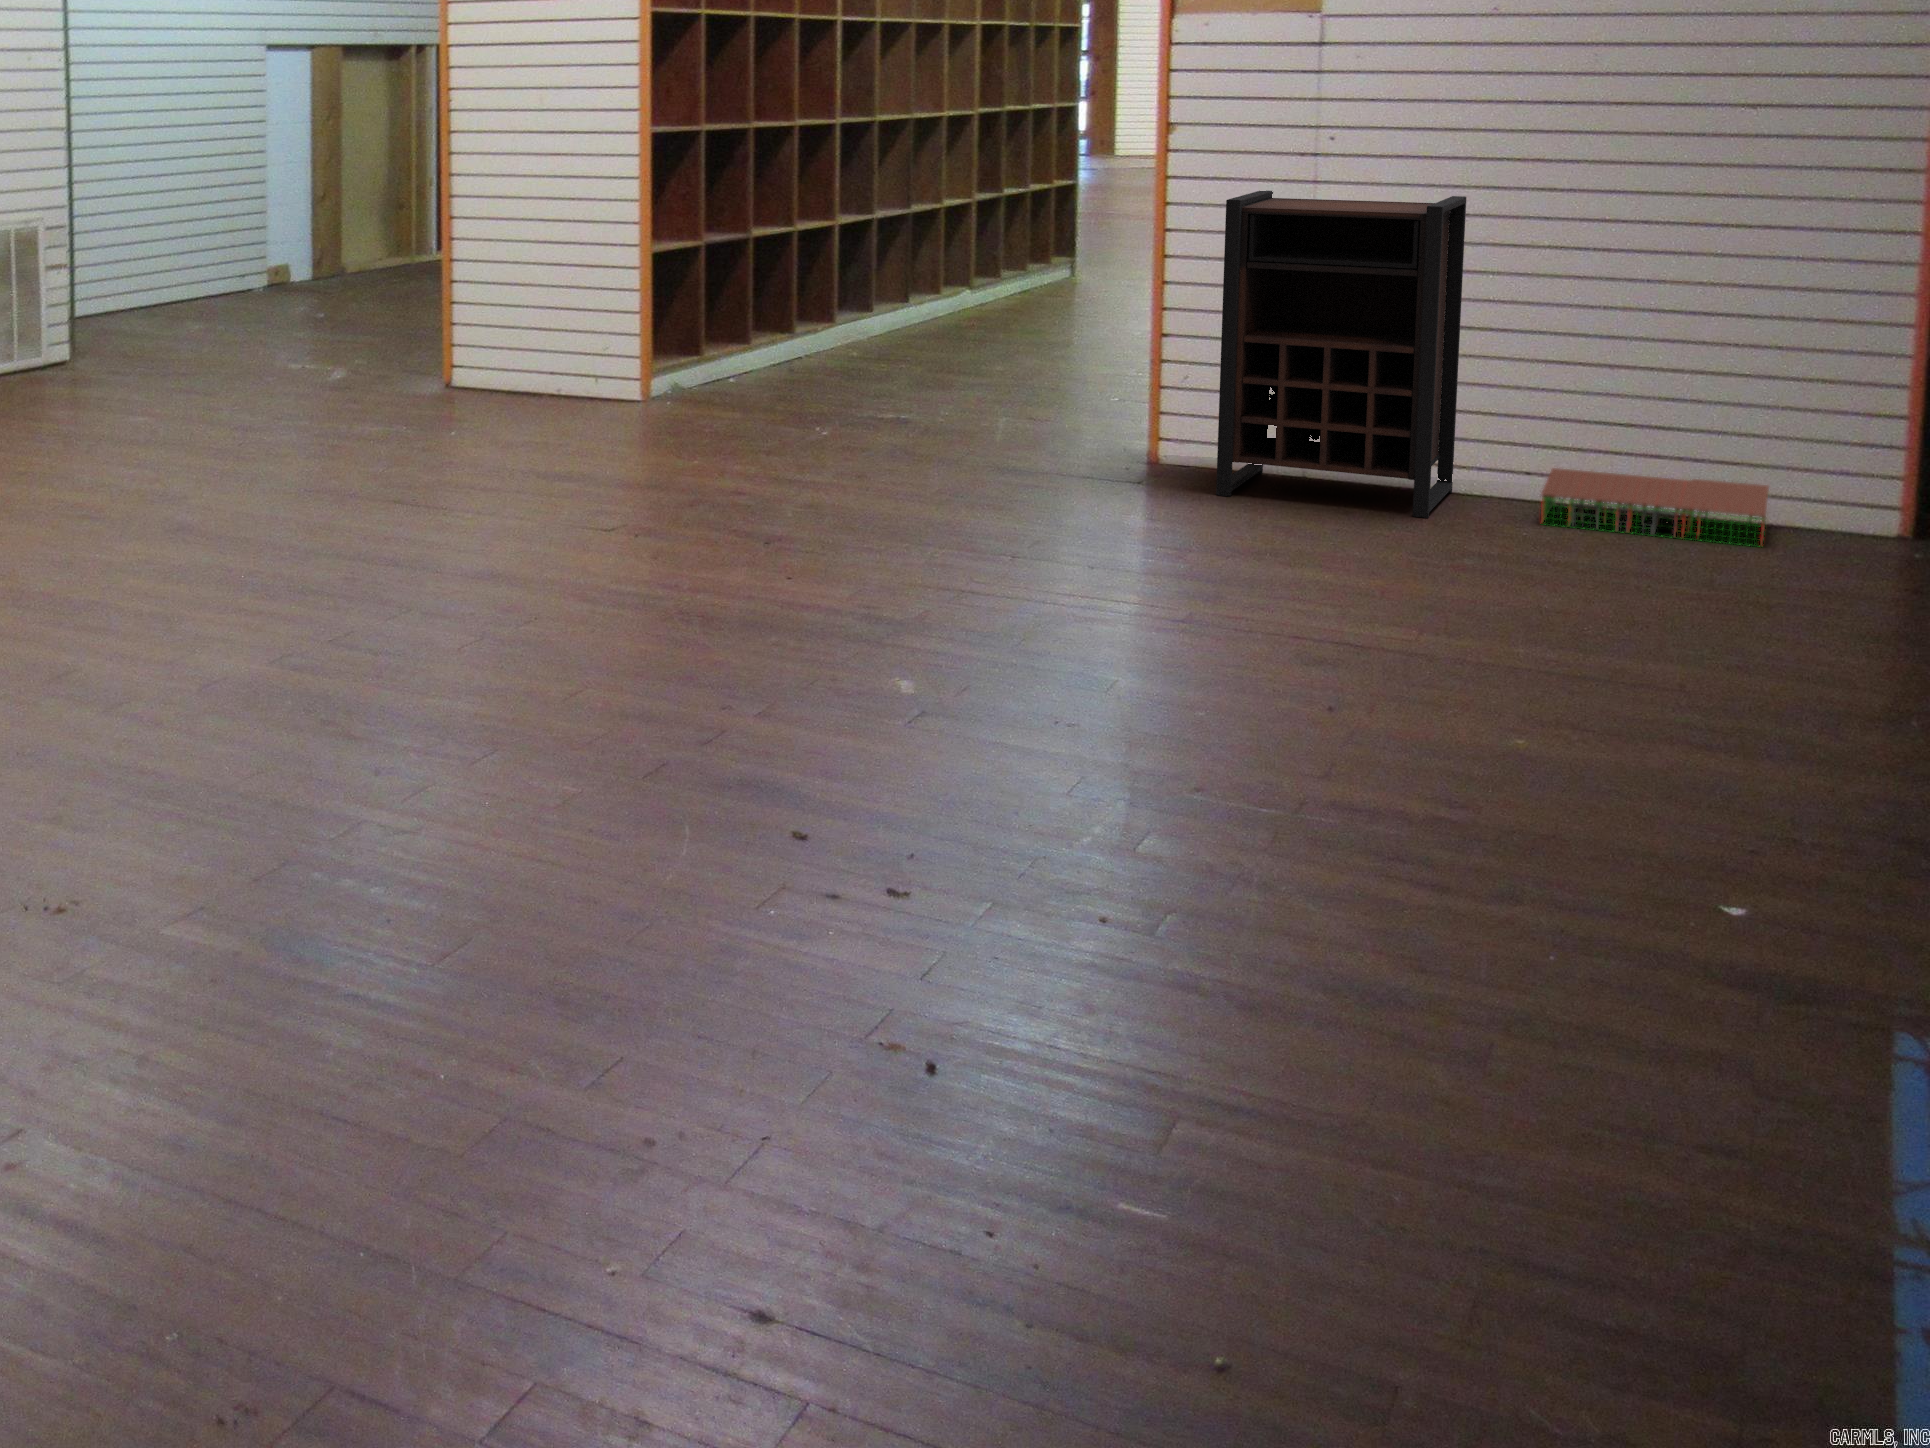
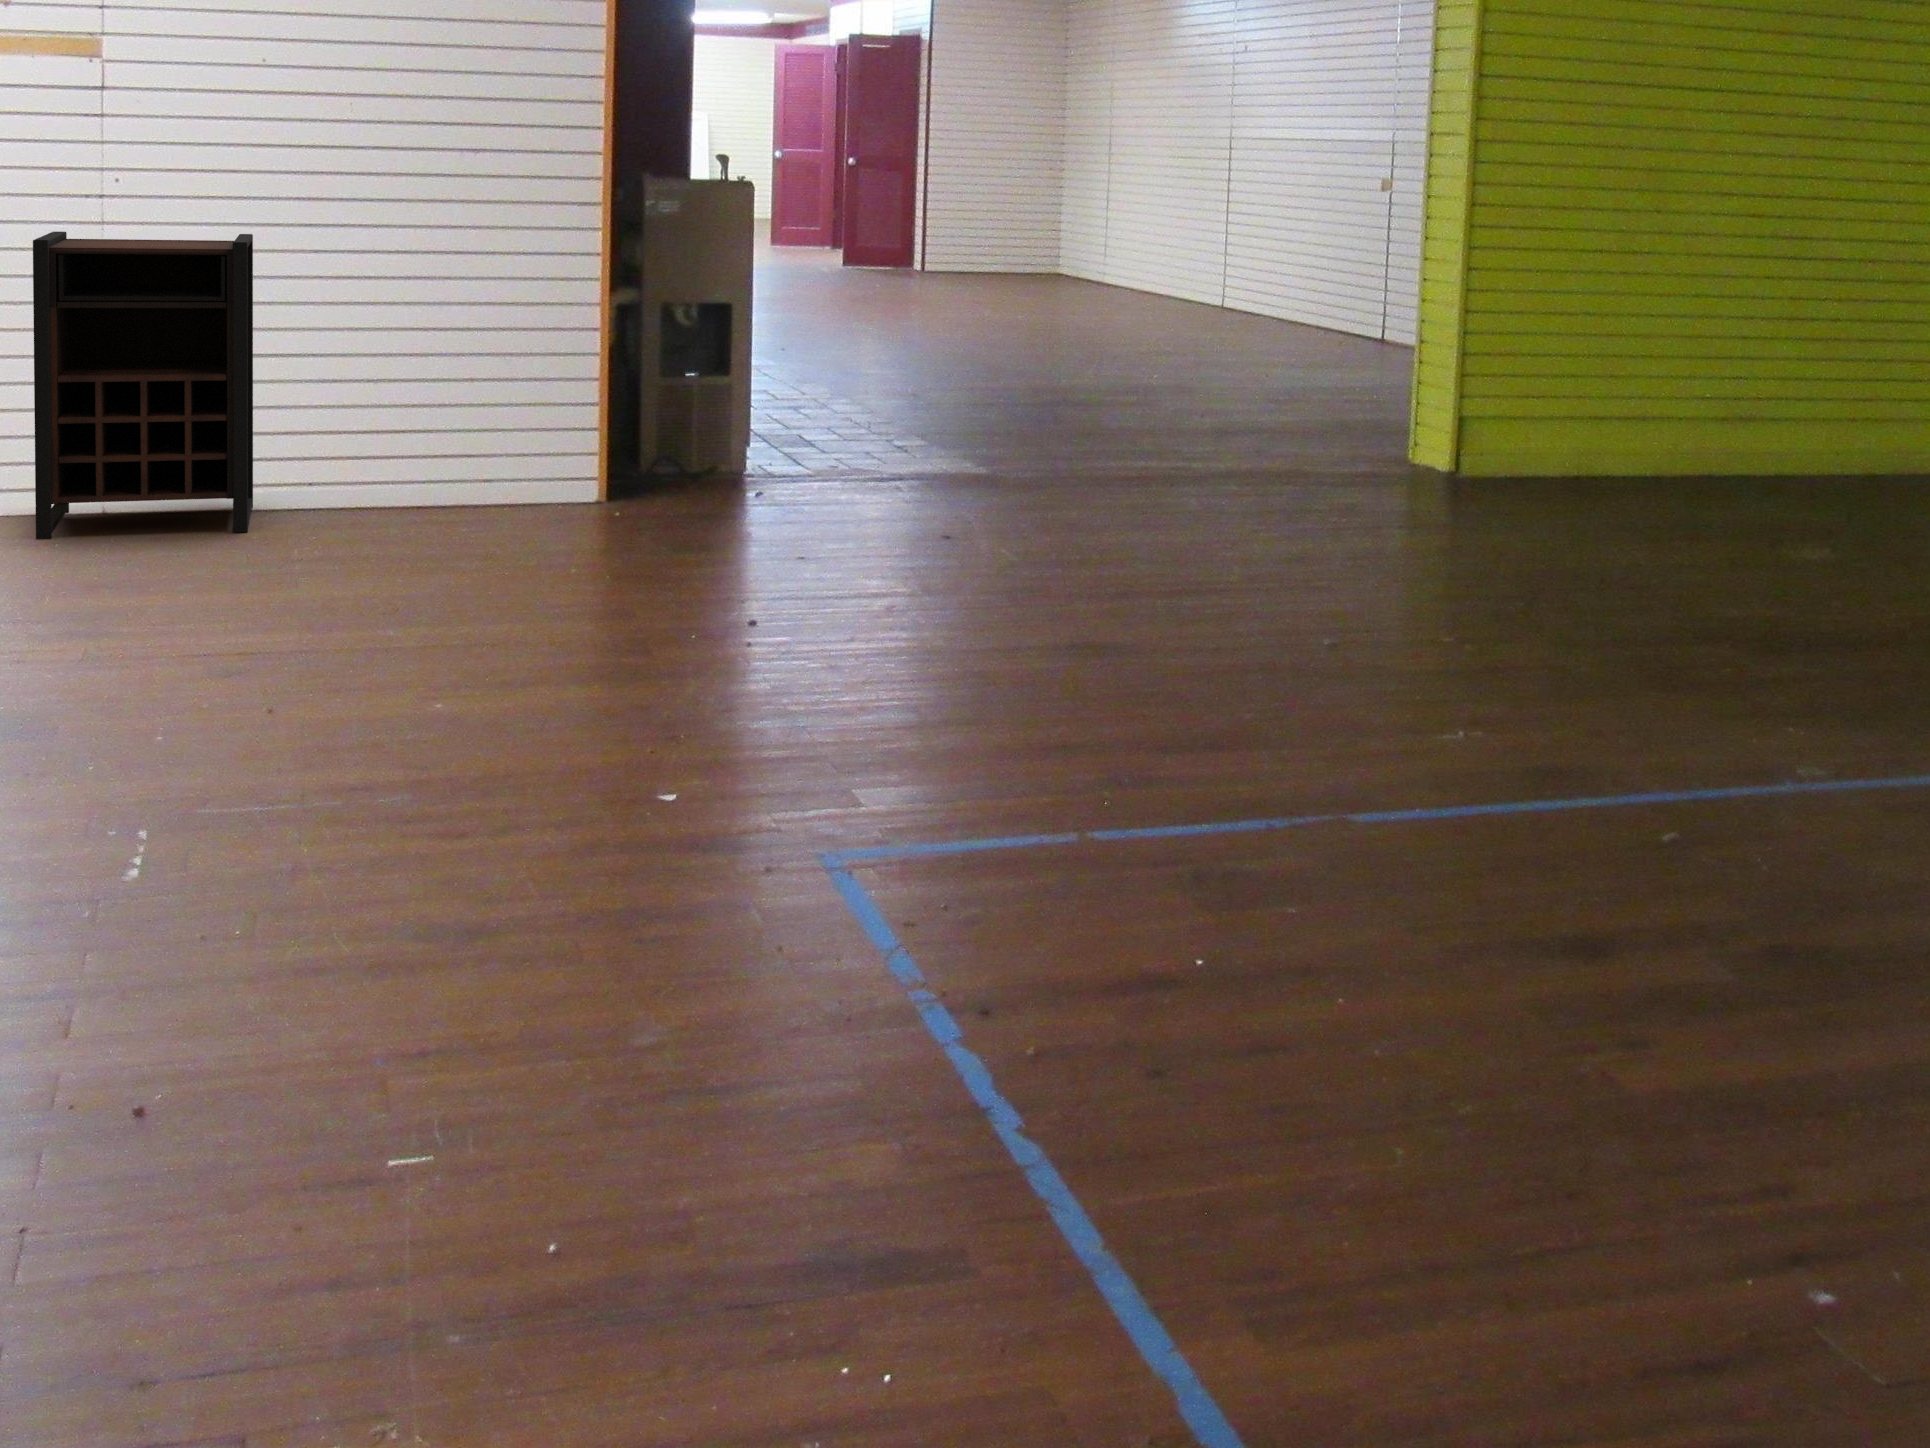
storage bin: present [1541,468,1769,546] -> none [340,466,516,523]

